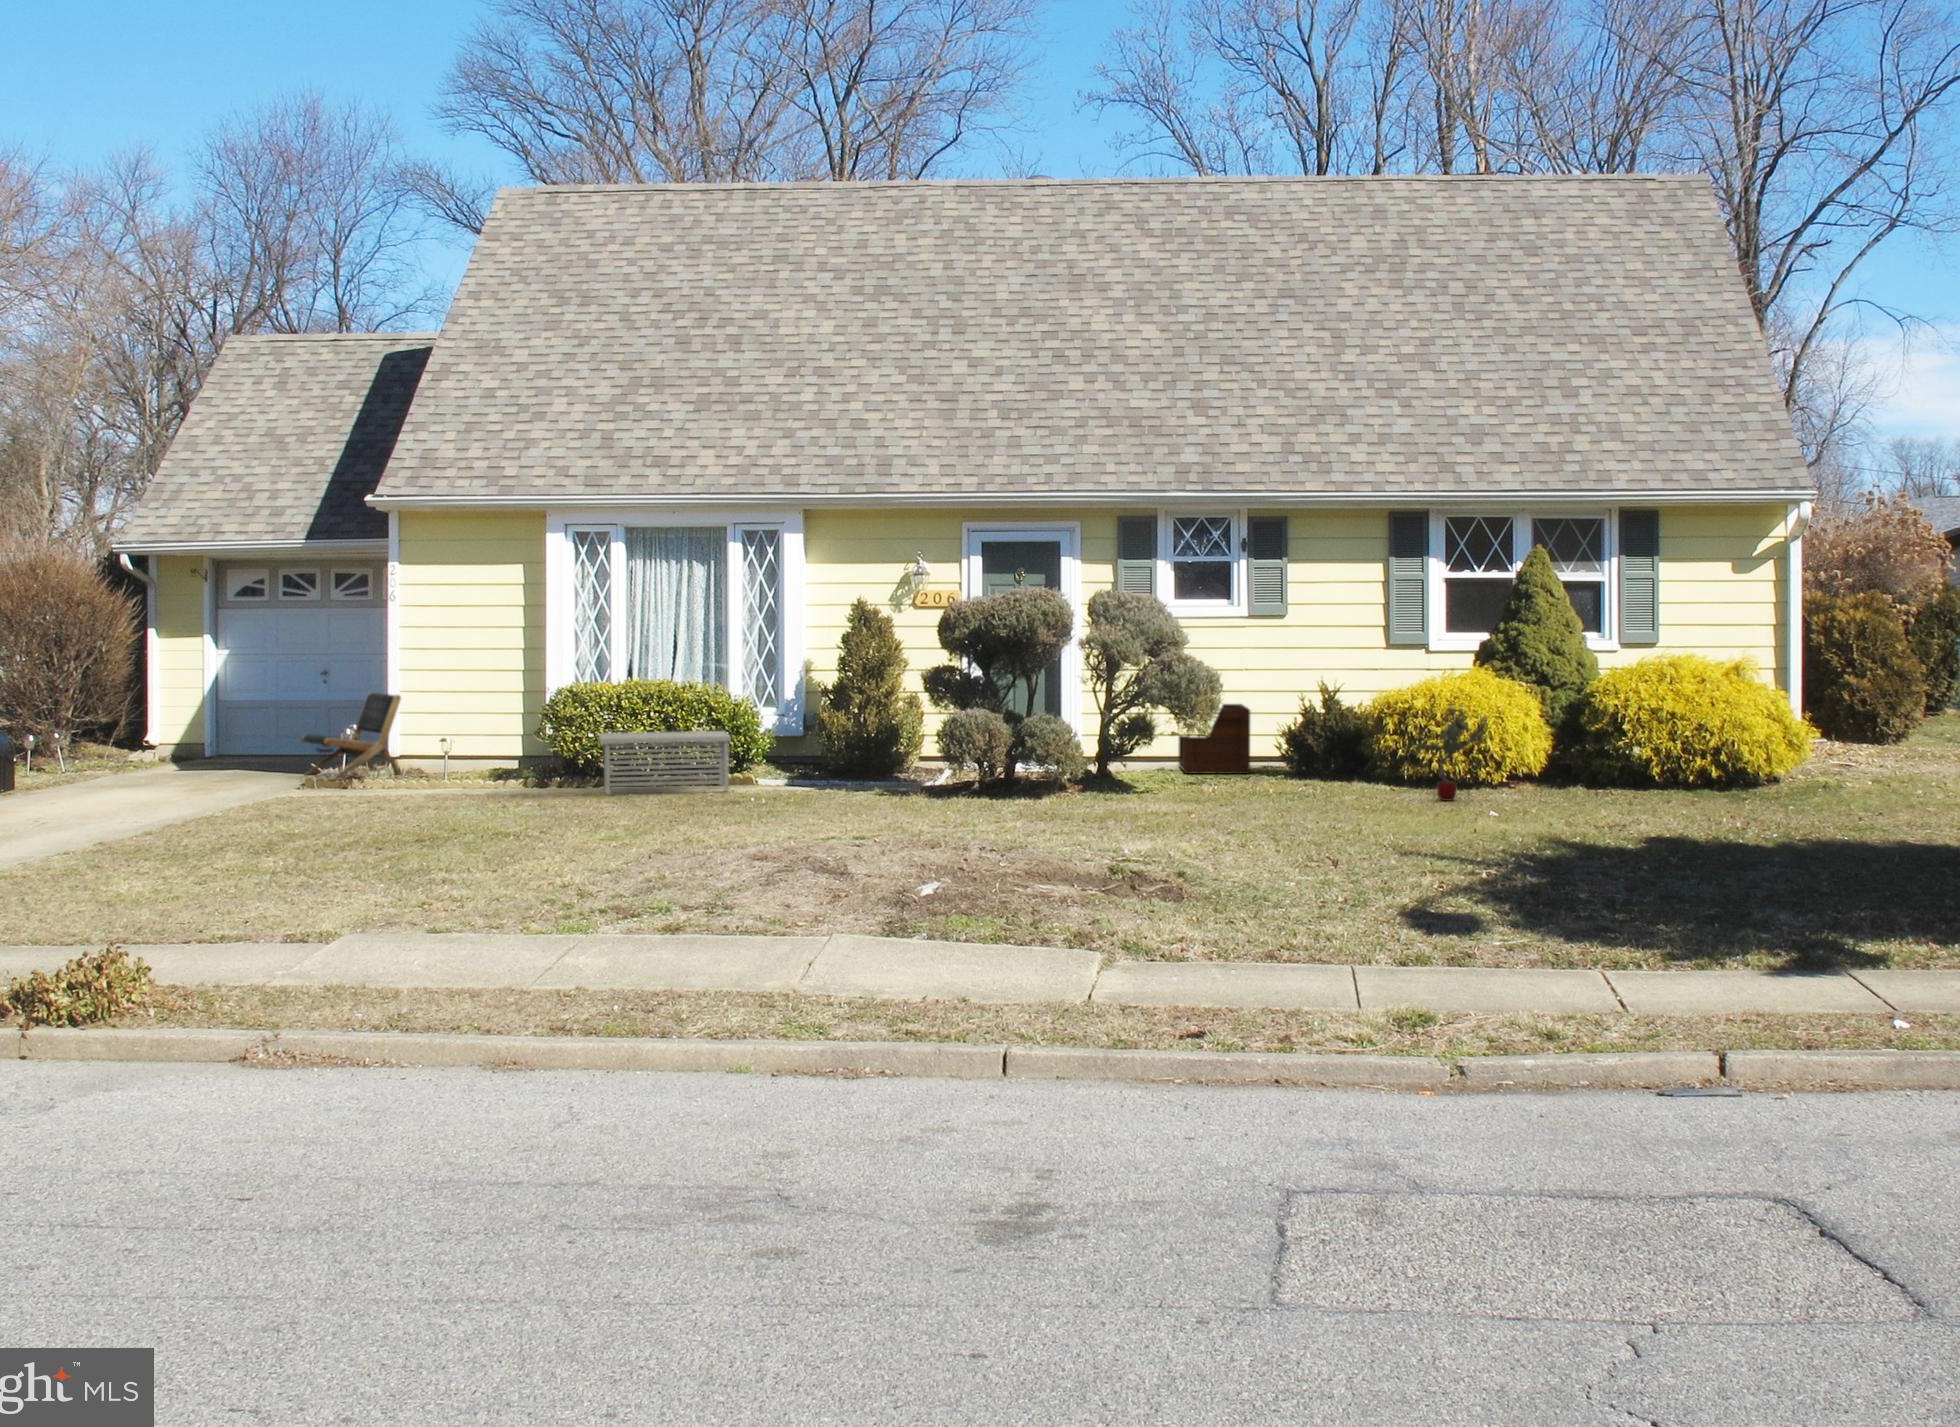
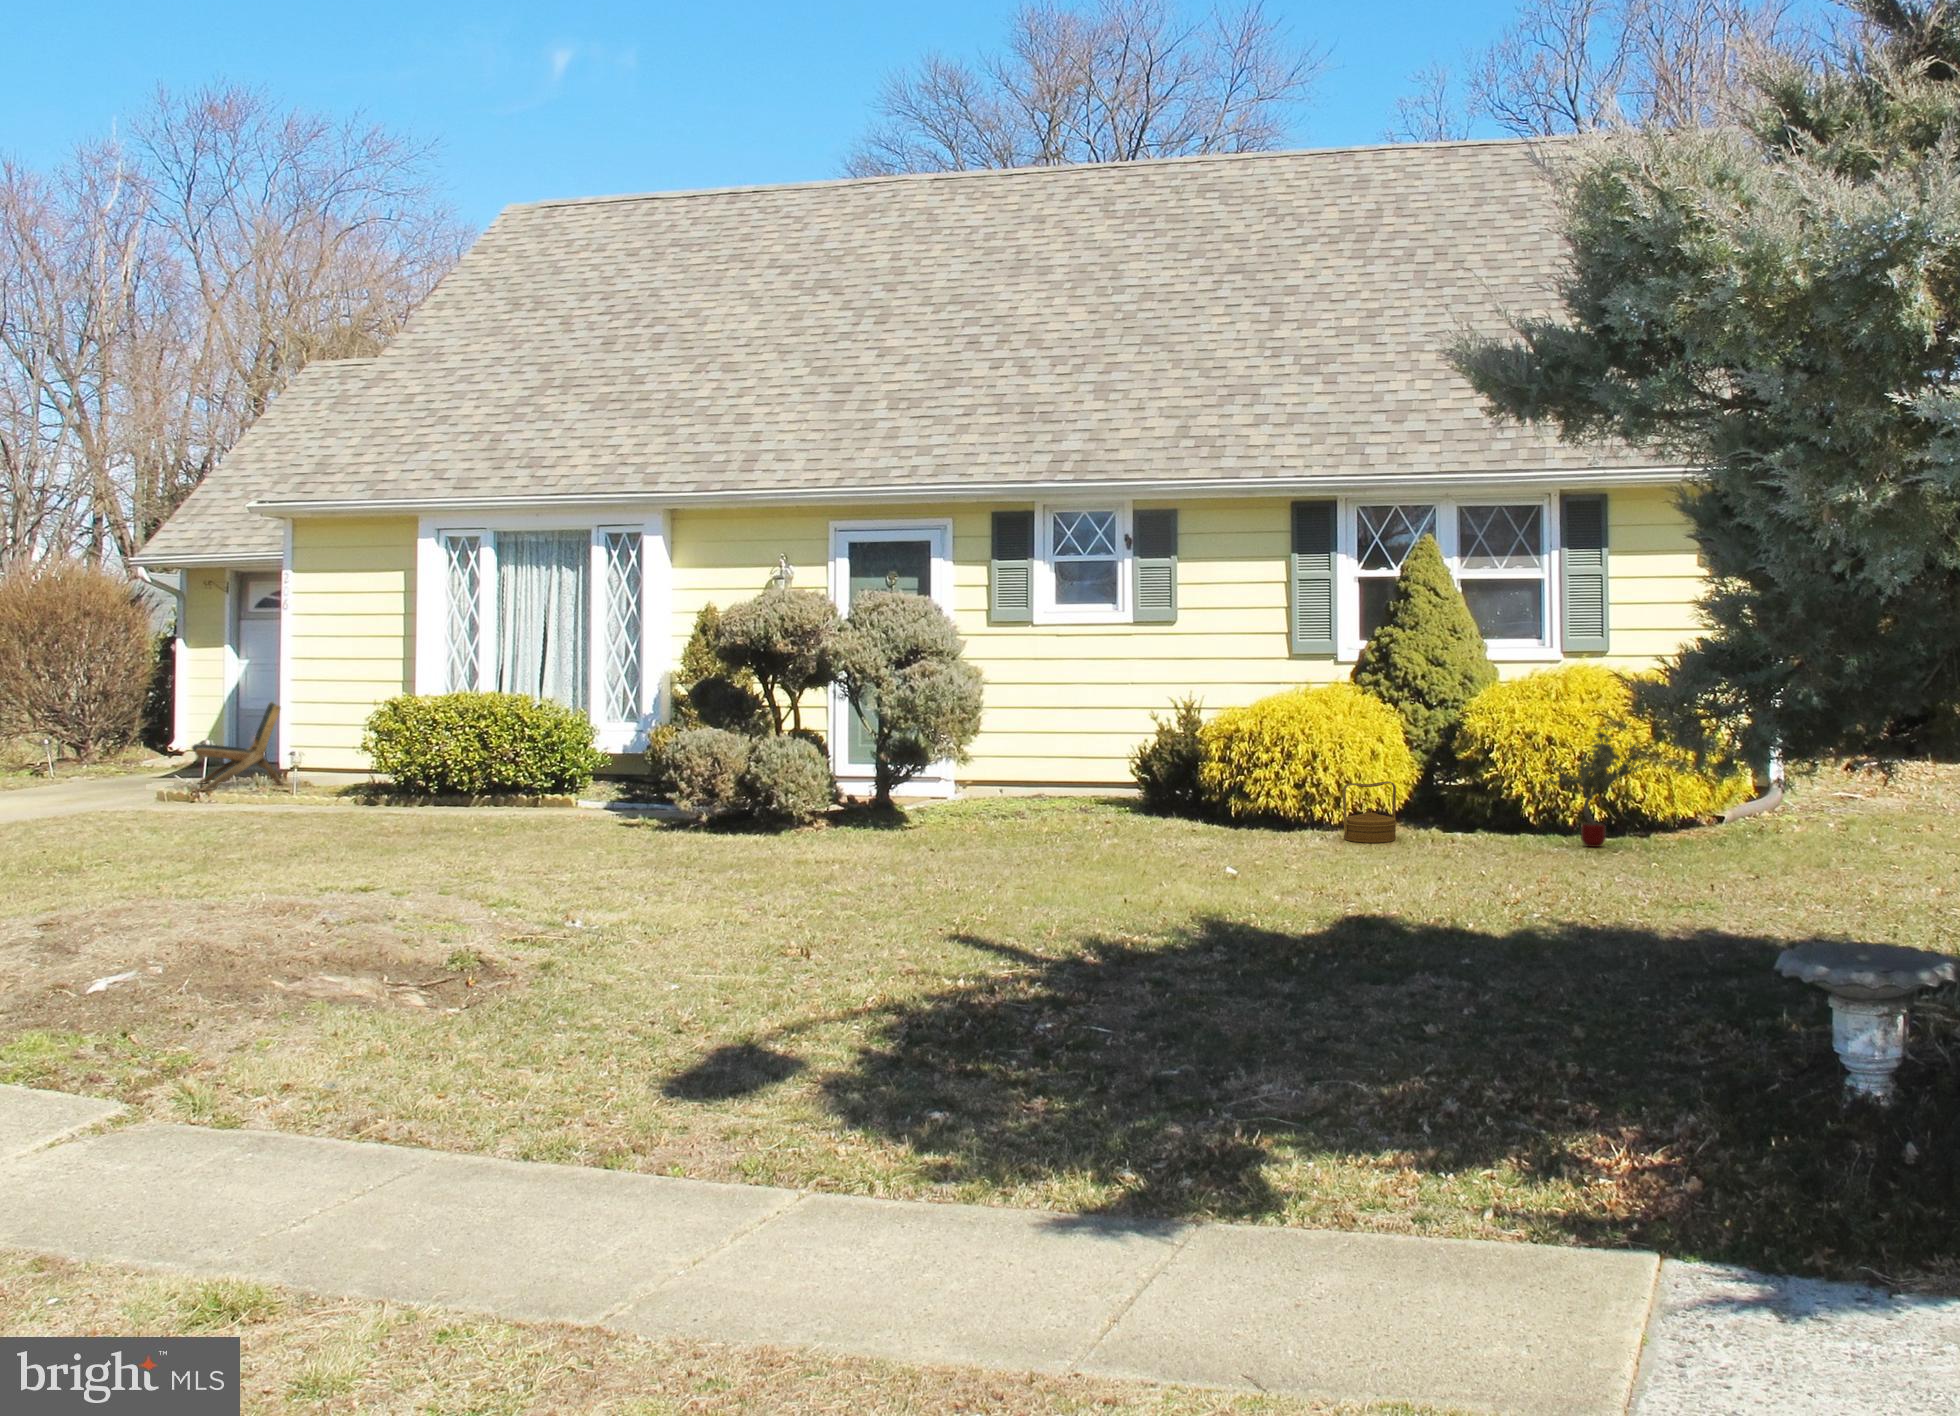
wooden crate: present [1178,704,1250,774] -> none [1036,719,1123,799]
potted tree: present [1408,704,1487,801] -> present [1544,727,1643,847]
storage bench: present [599,731,731,795] -> none [388,746,544,813]
woven basket: none [1513,749,1560,800] -> present [1343,781,1397,843]

